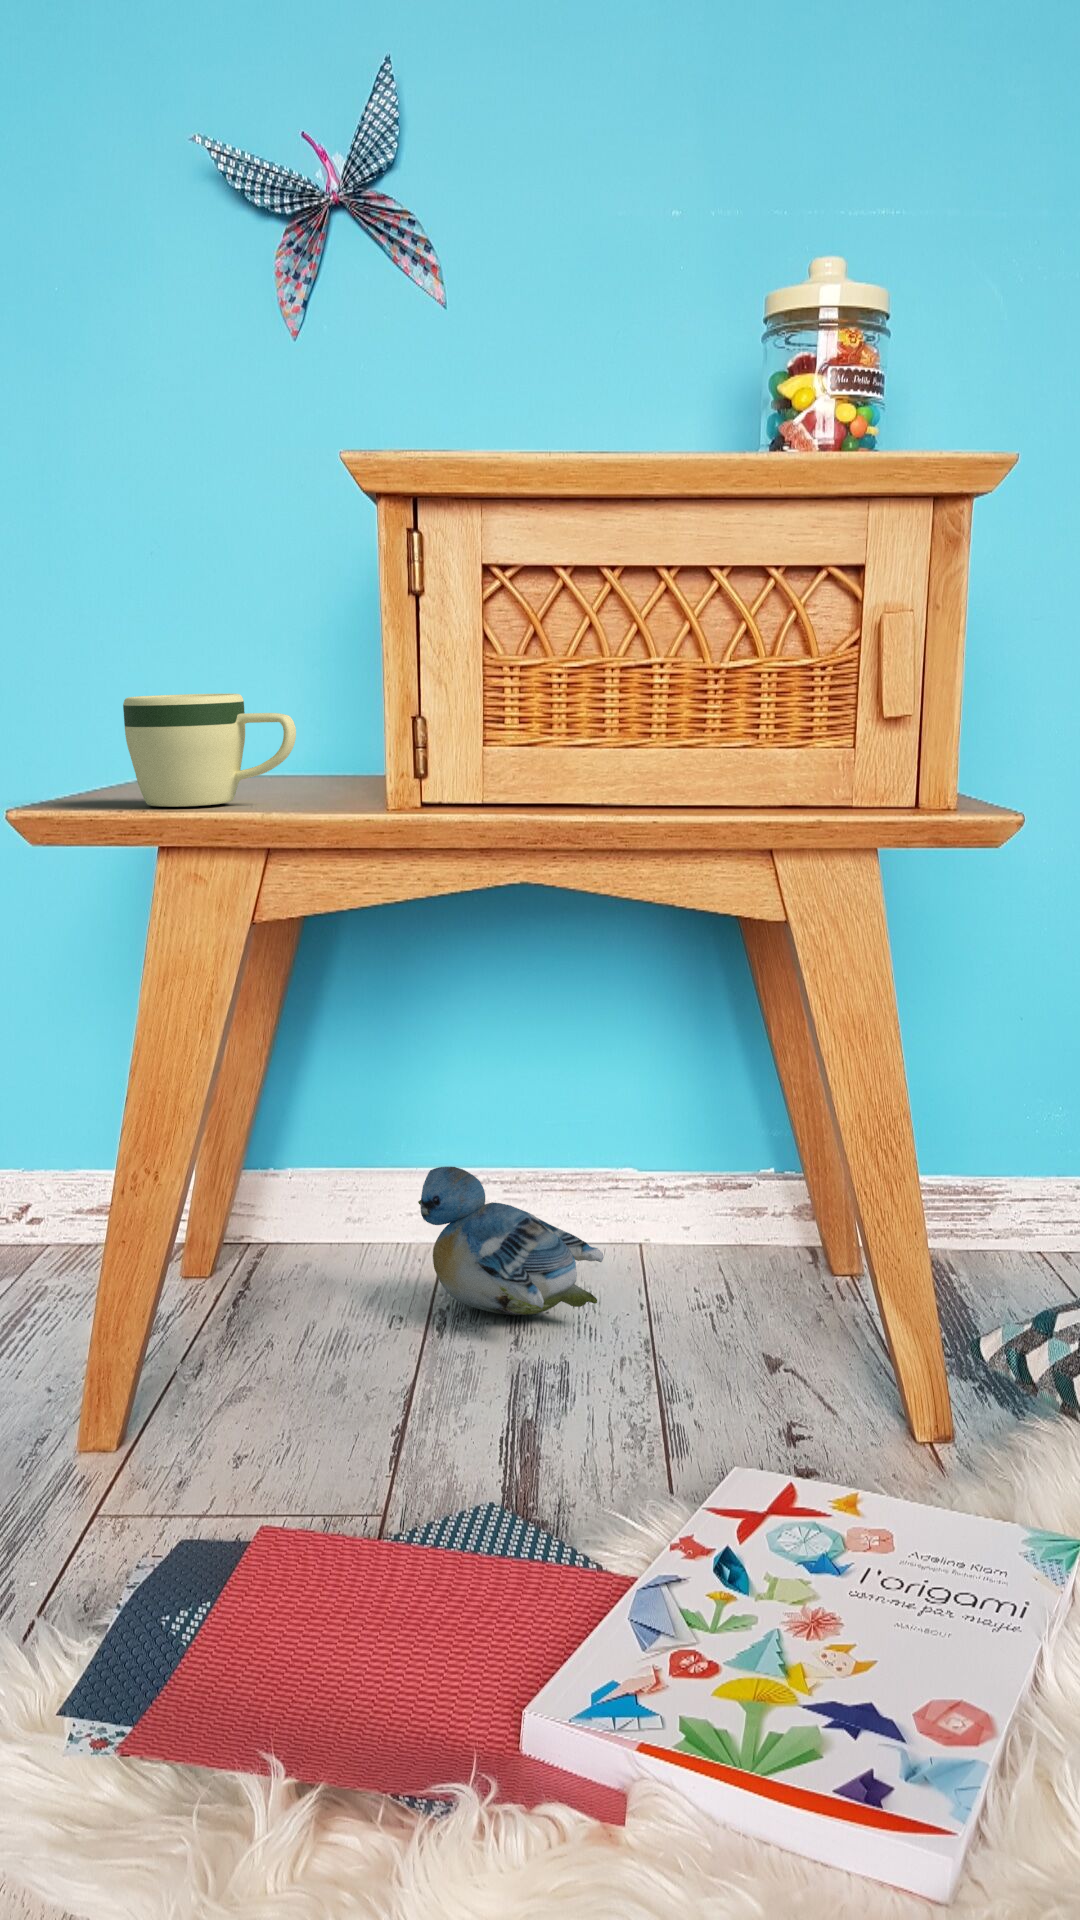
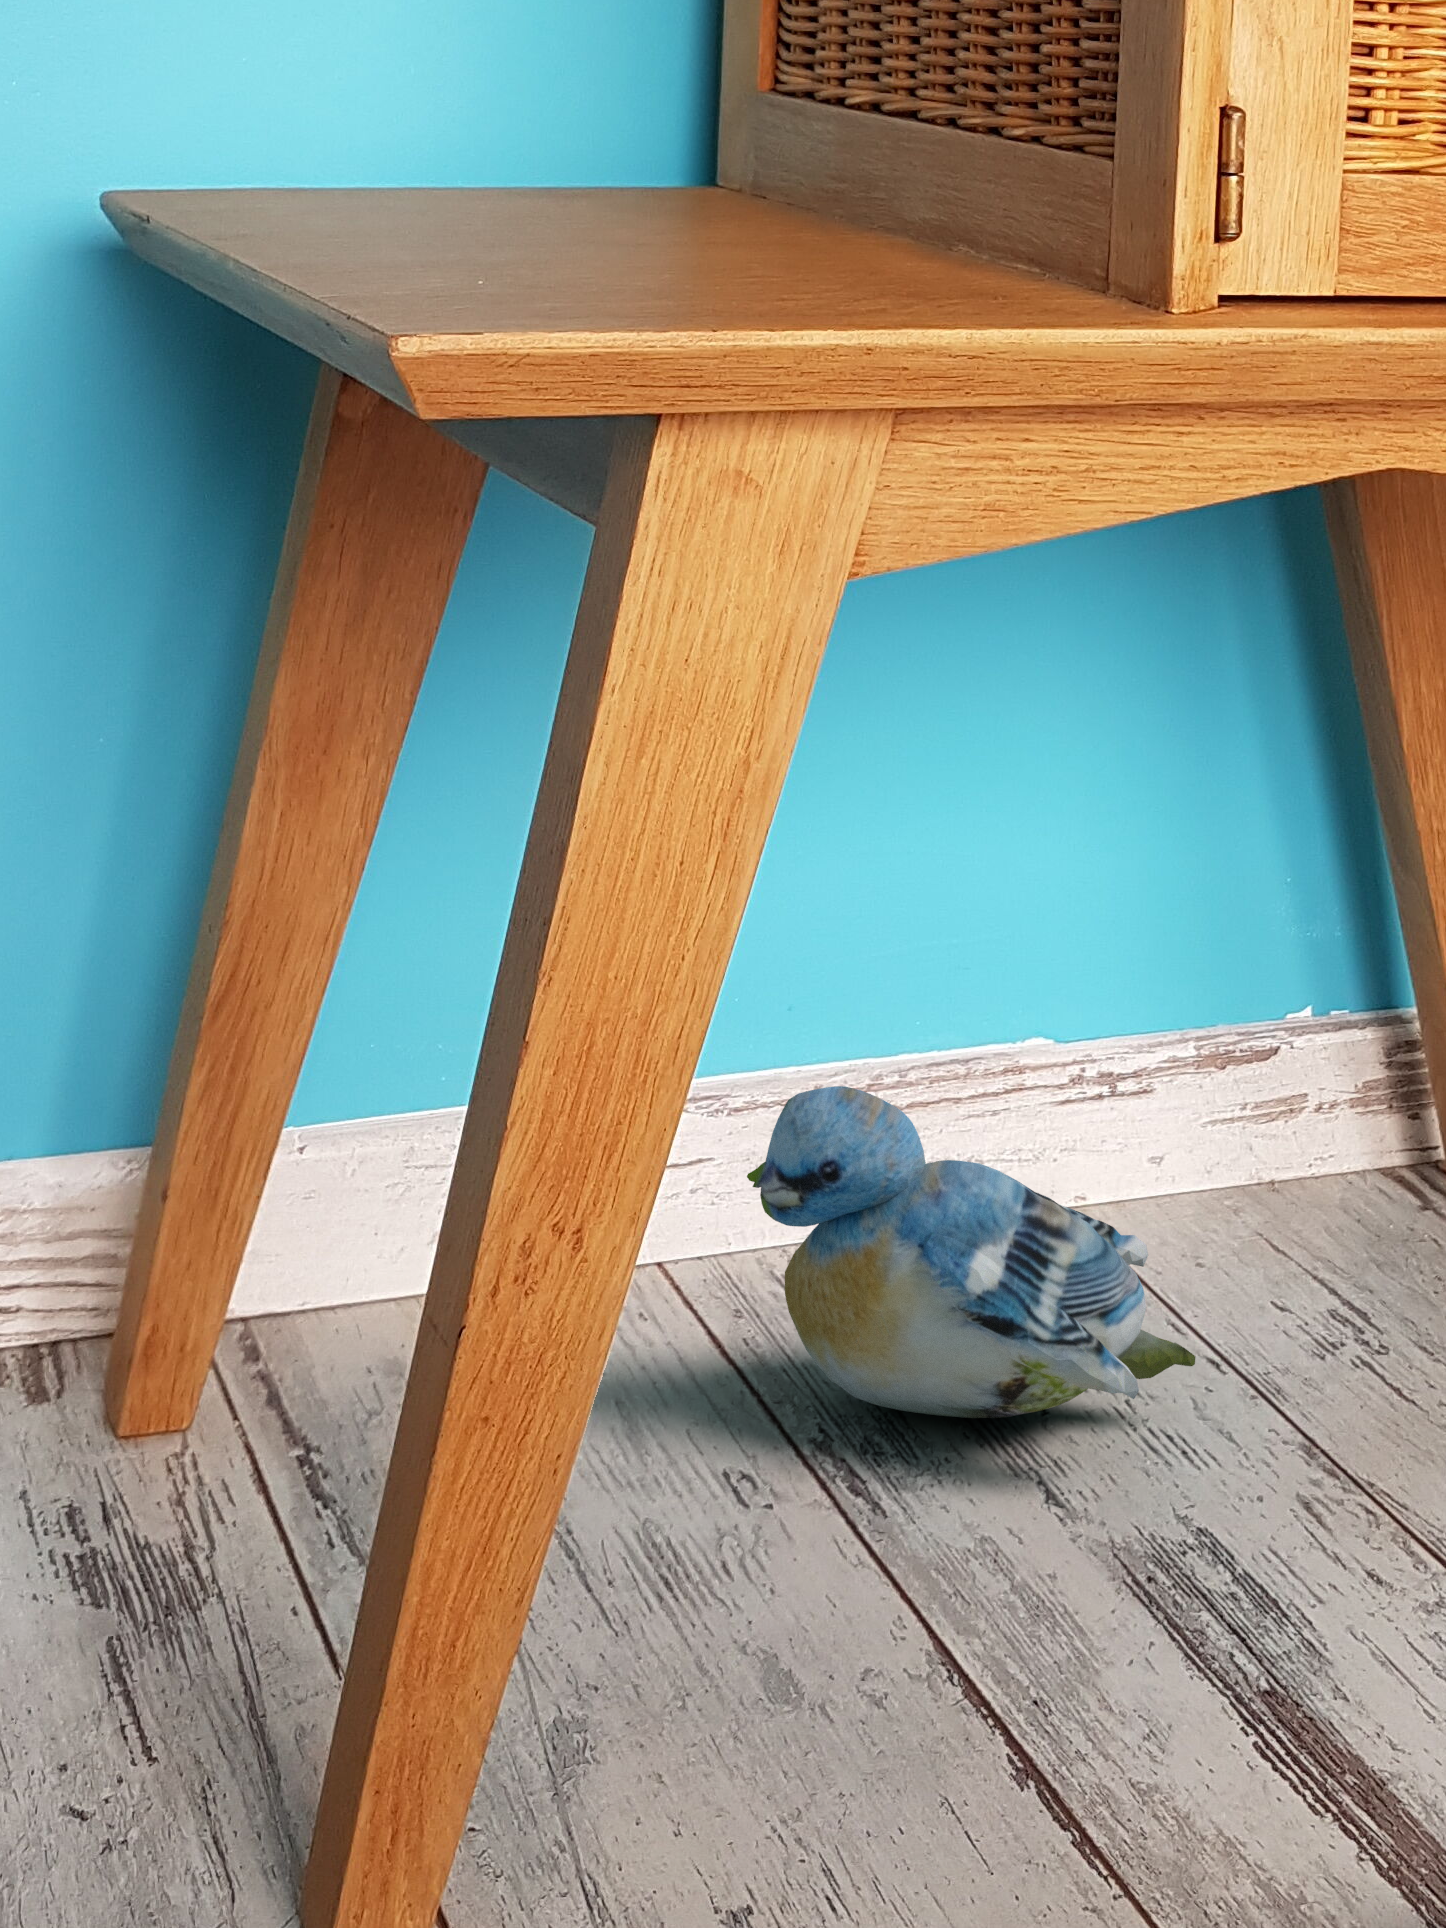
mug: present [123,694,296,807] -> none [508,20,918,296]

